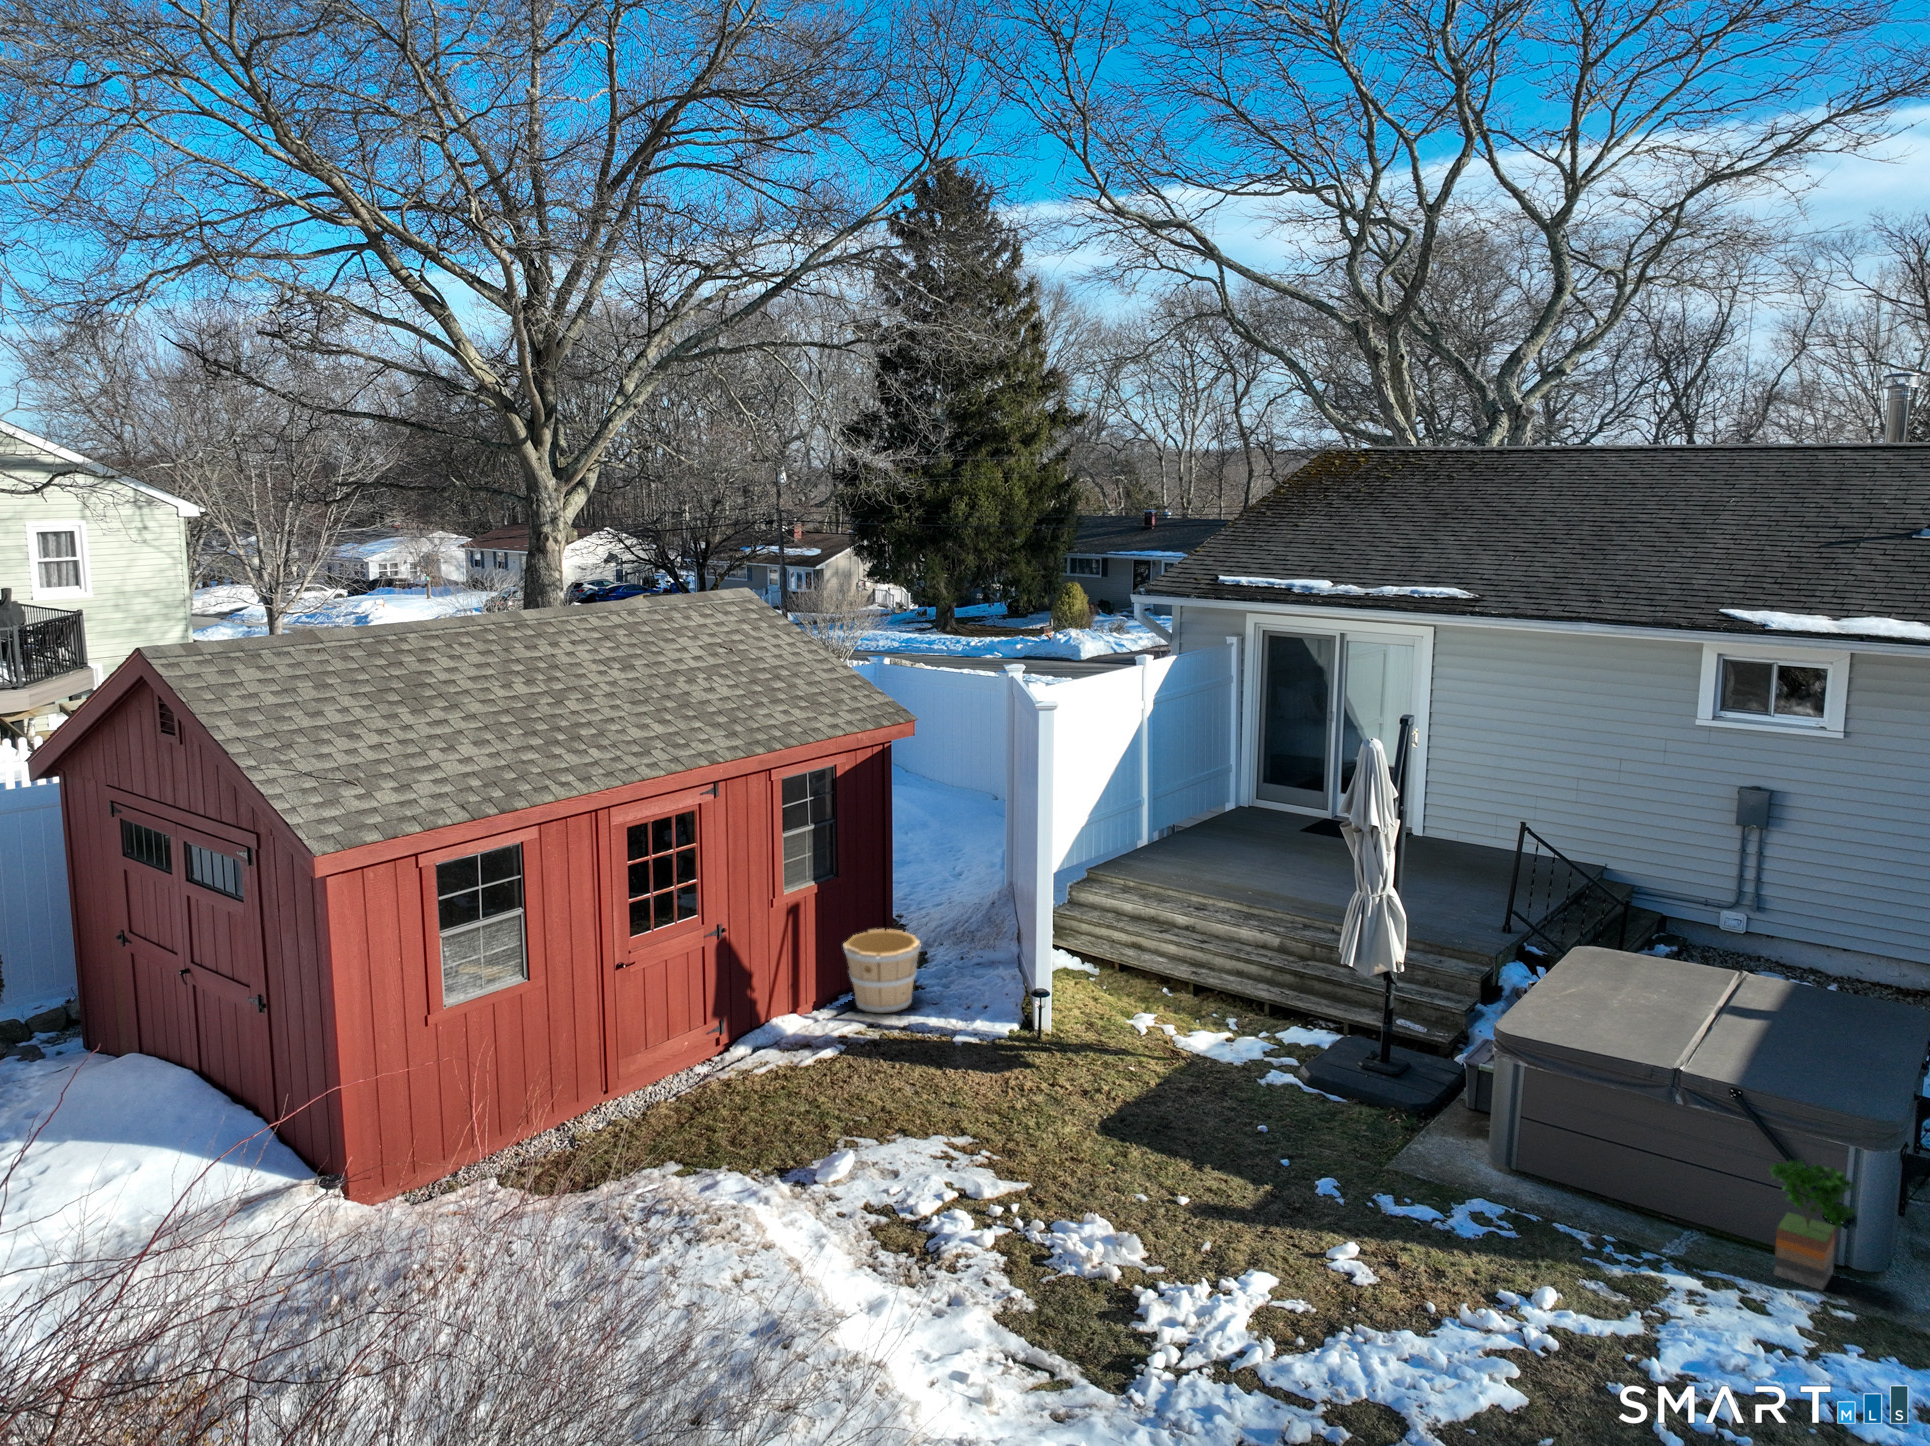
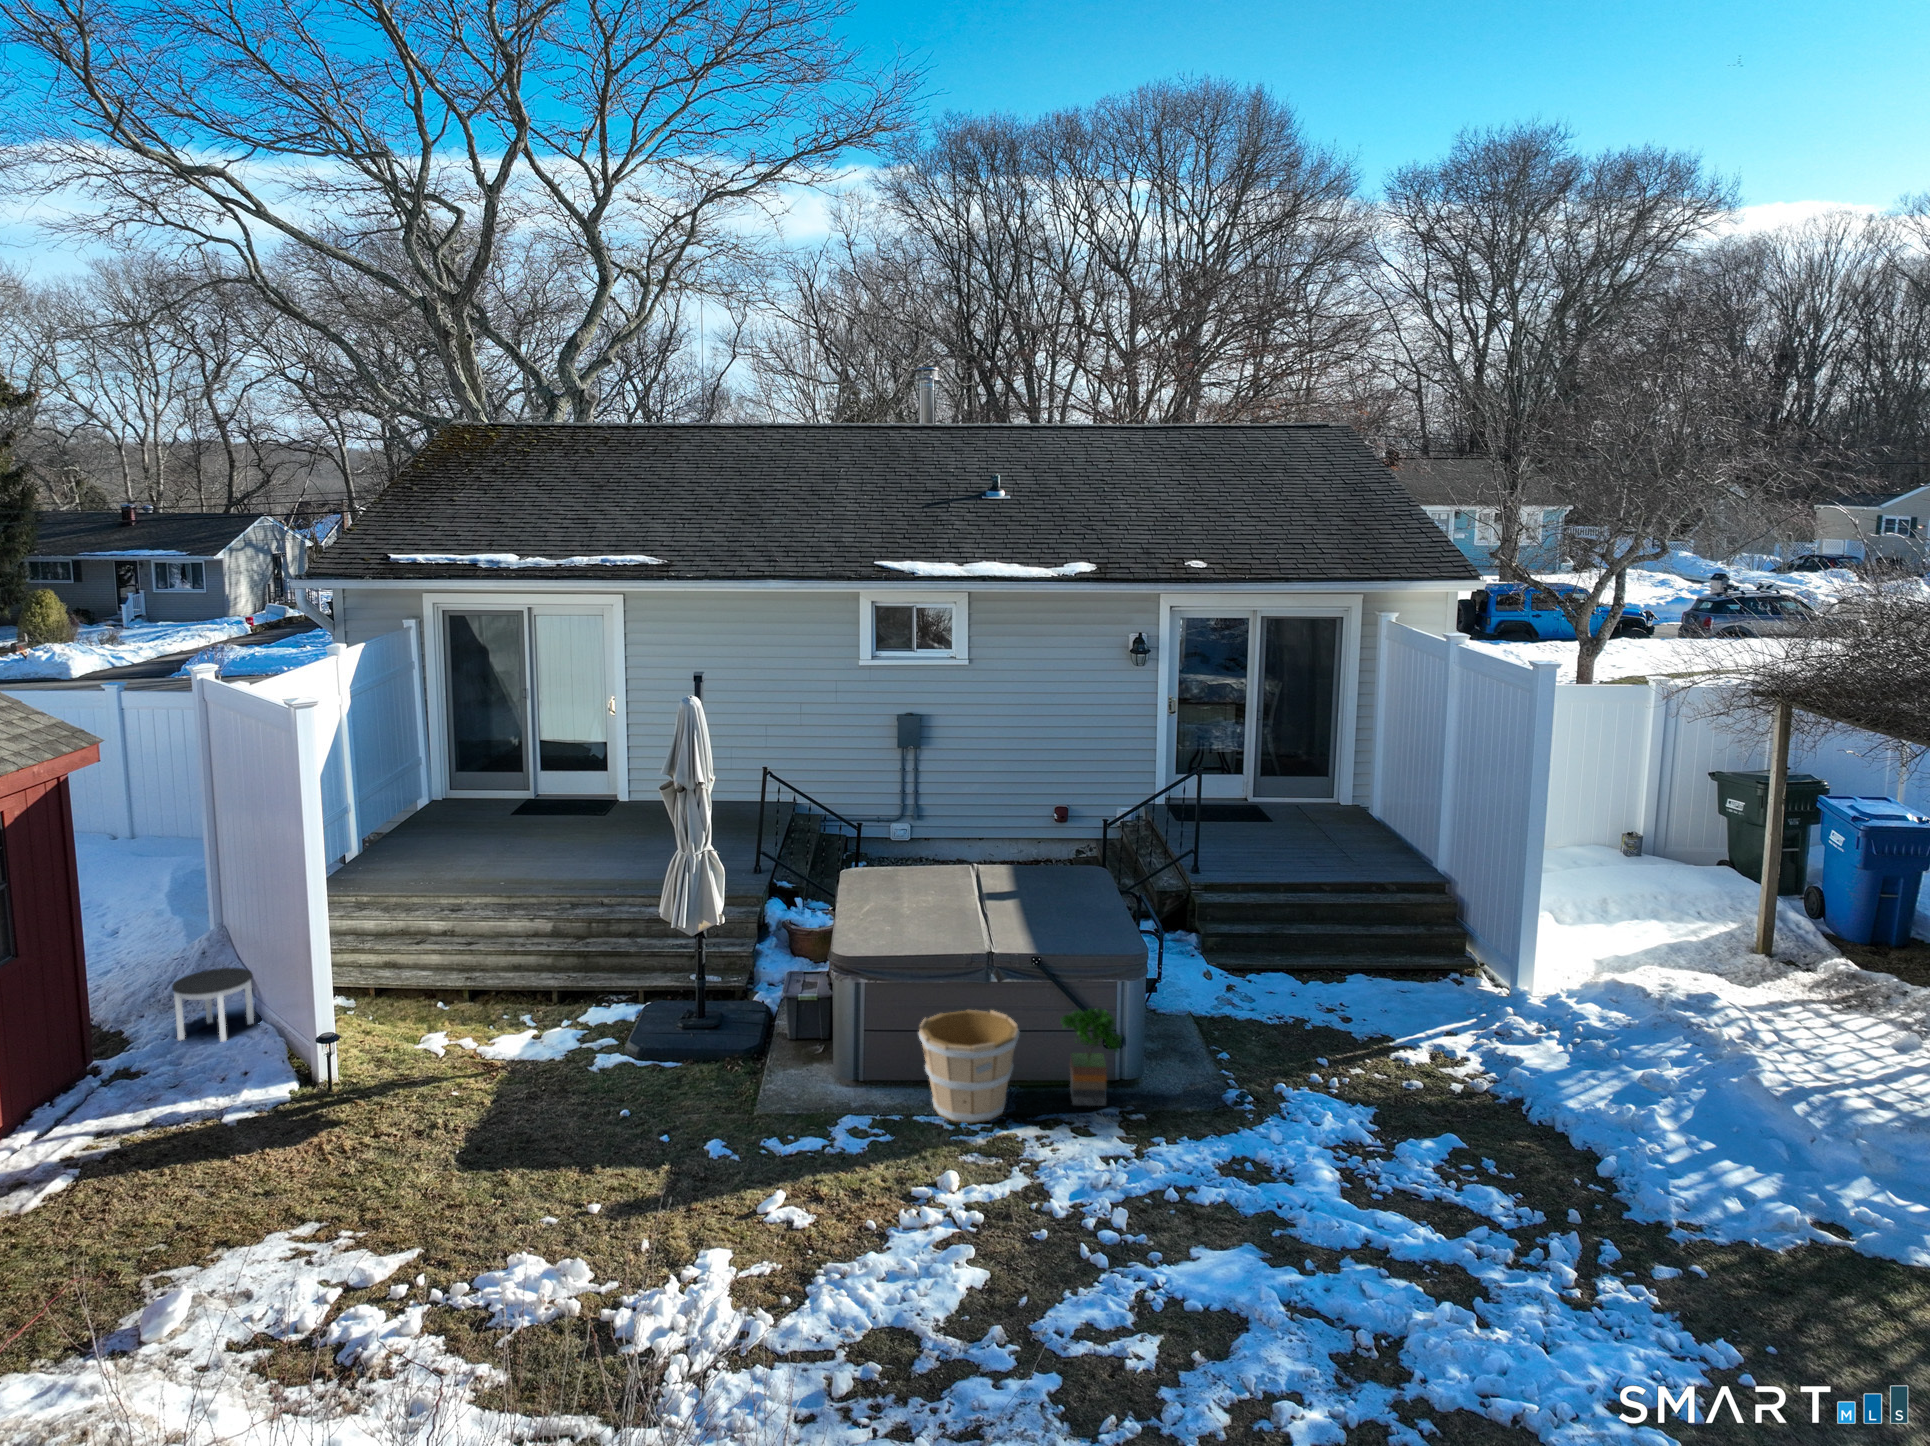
round table: none [952,914,1013,977] -> present [172,968,254,1042]
wooden bucket: present [843,929,921,1013] -> present [919,1010,1019,1123]

